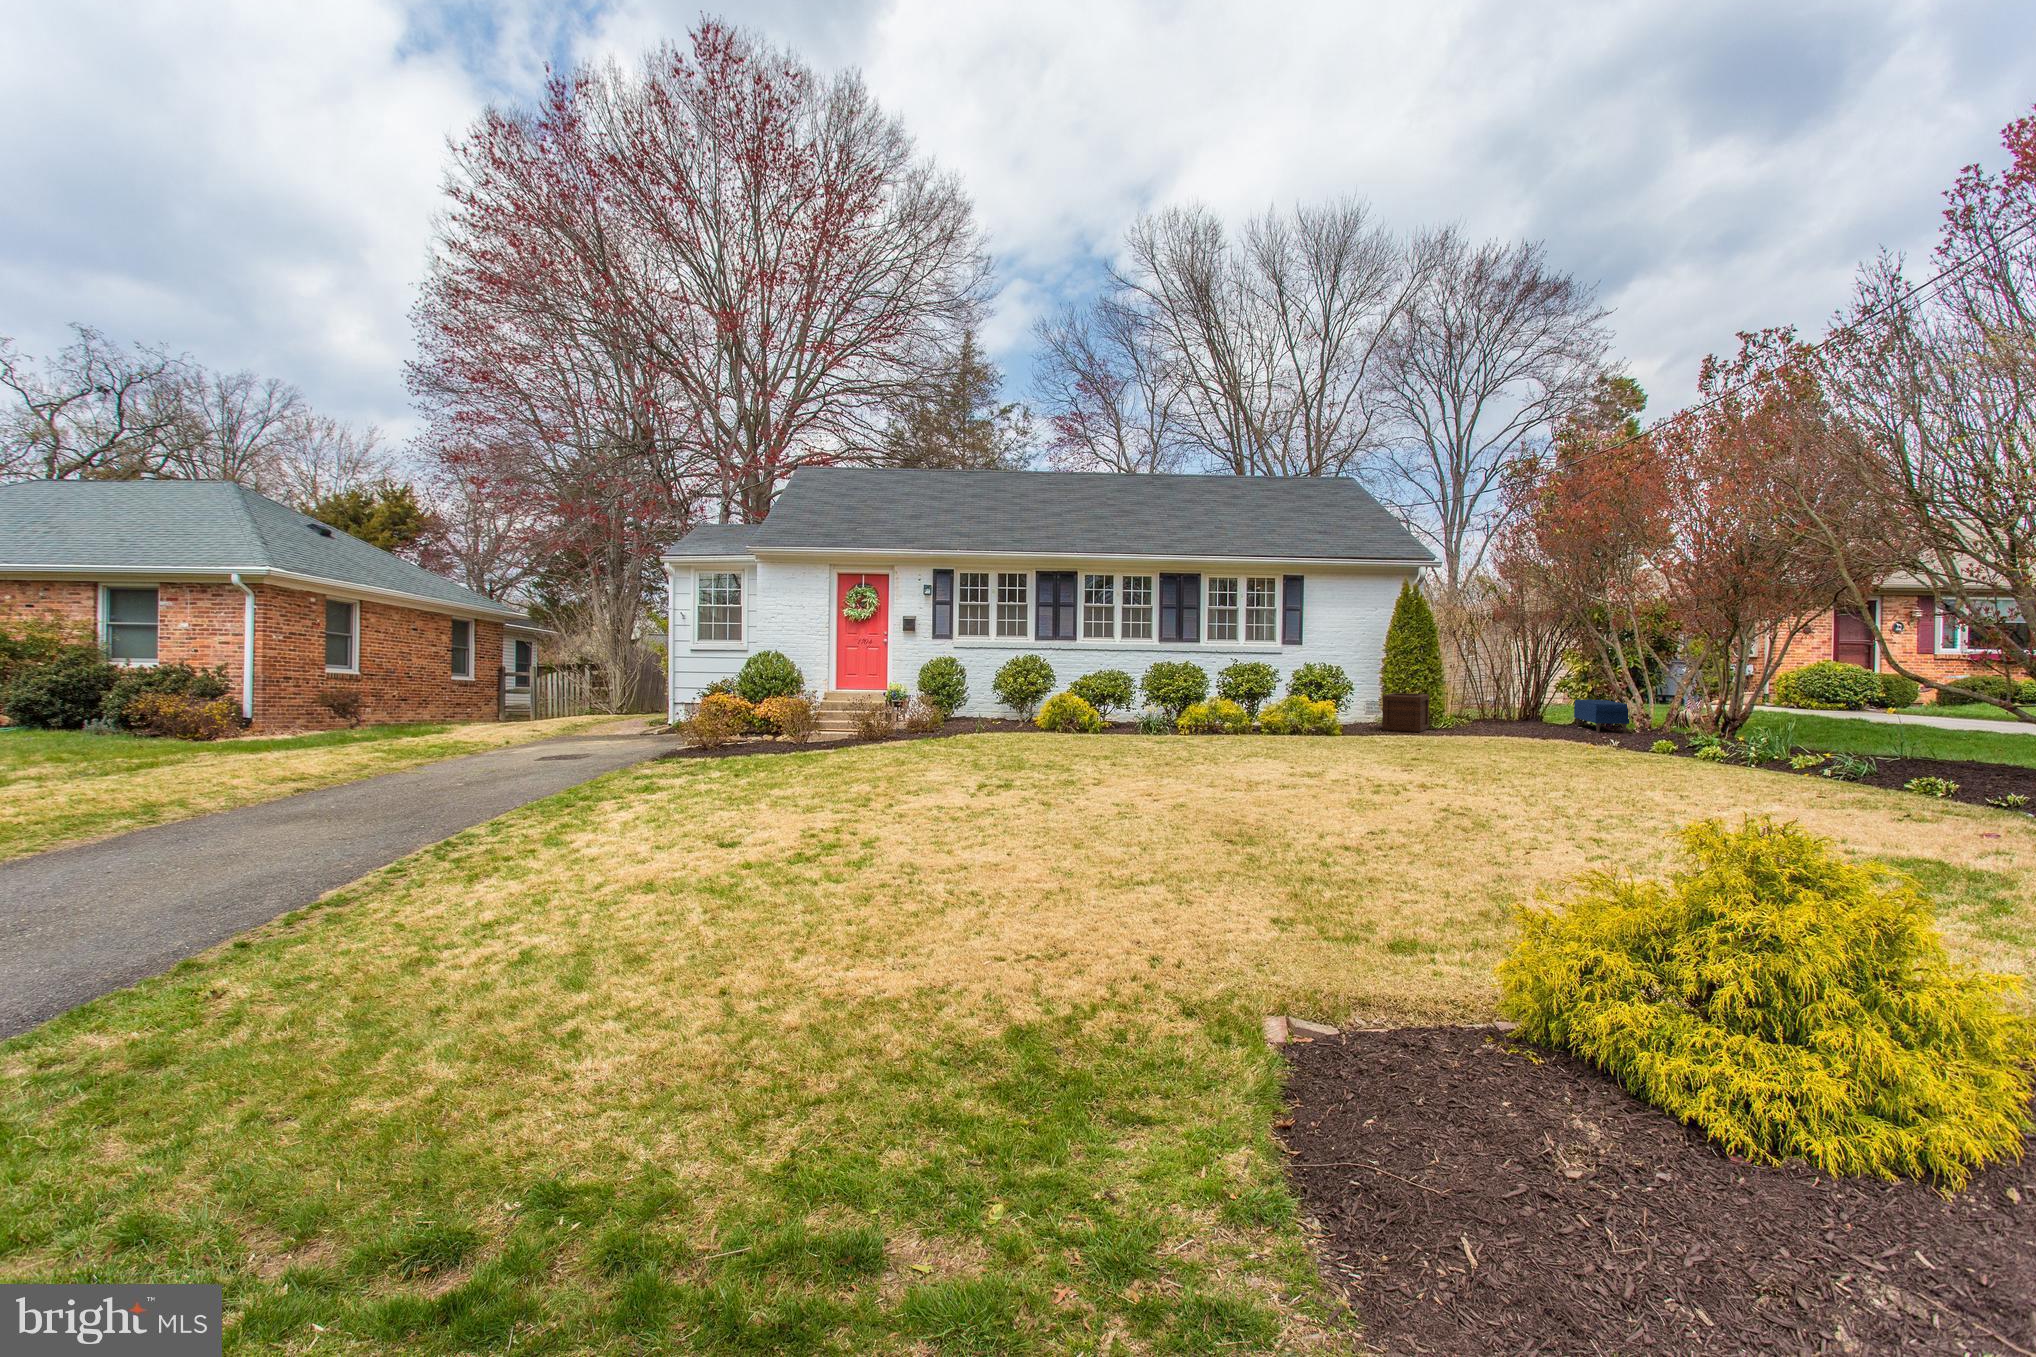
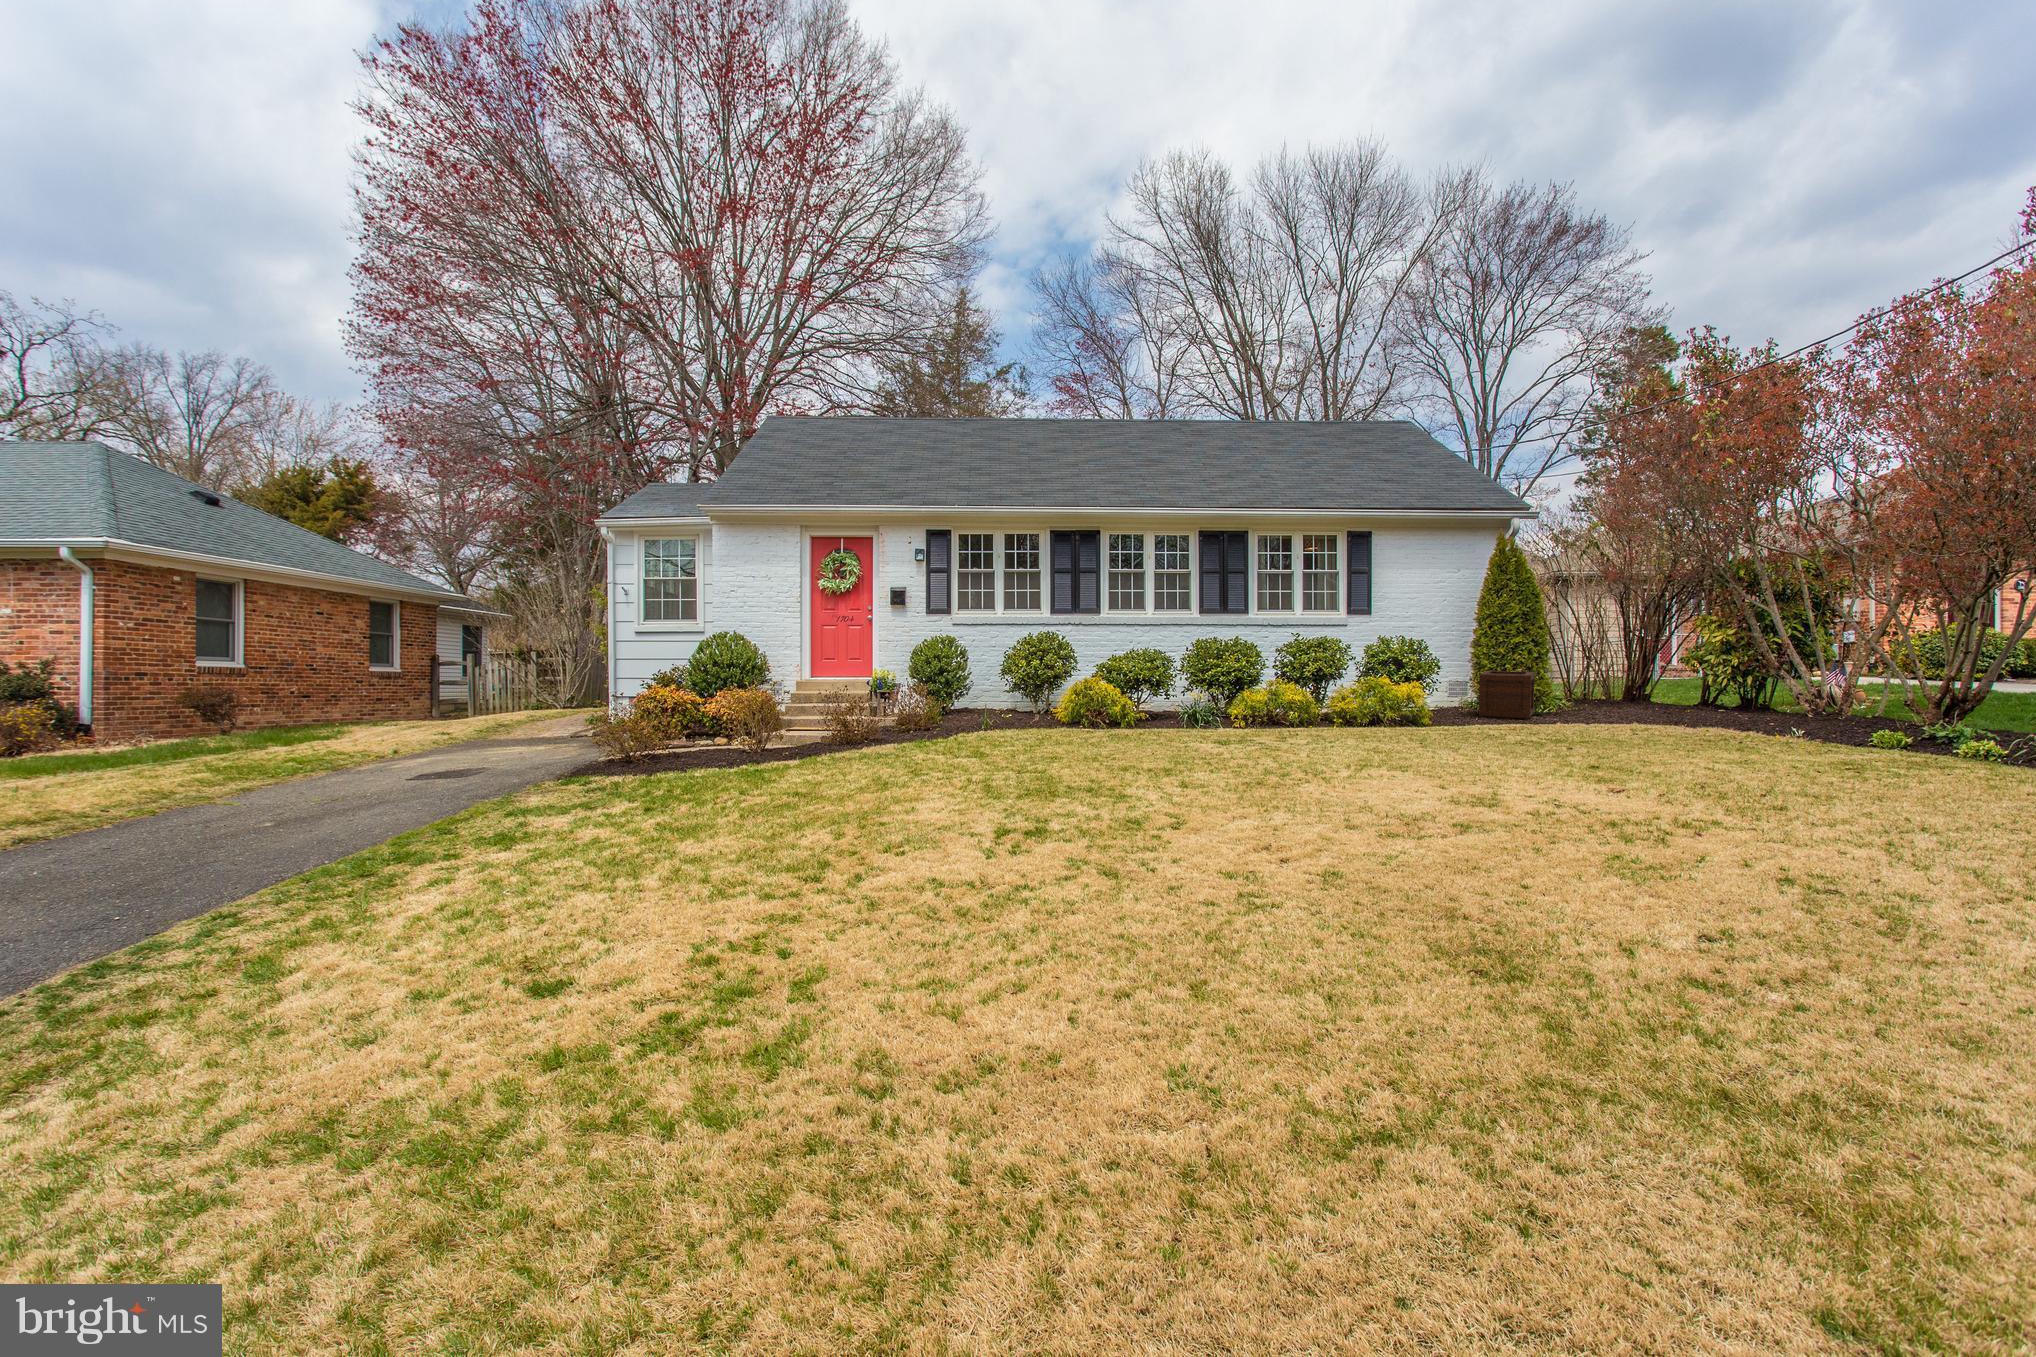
bench: present [1574,700,1629,733] -> none [1704,675,1792,716]

